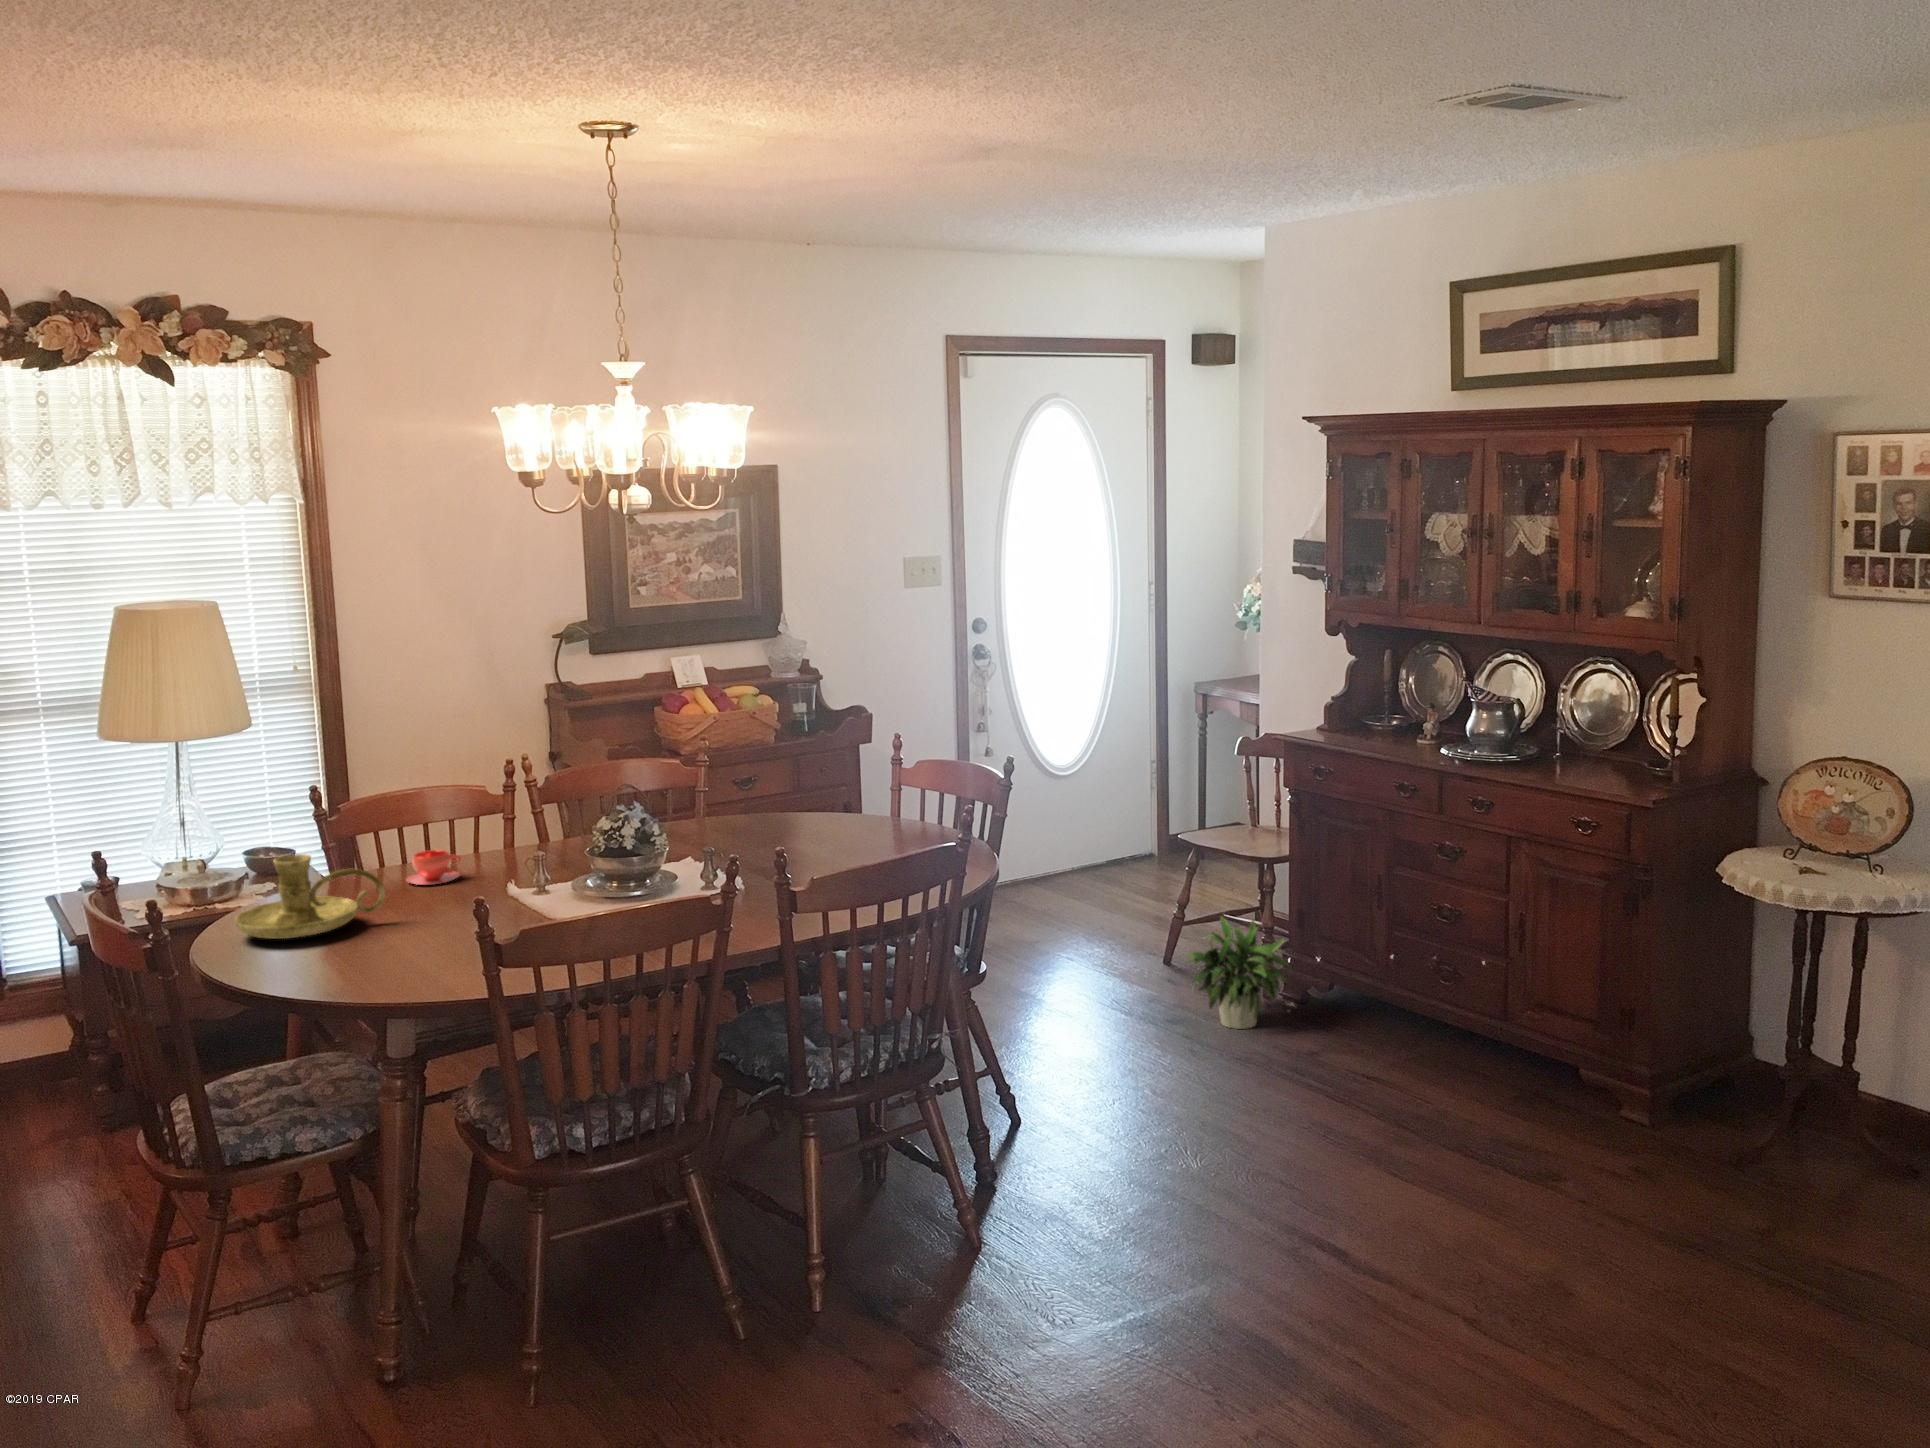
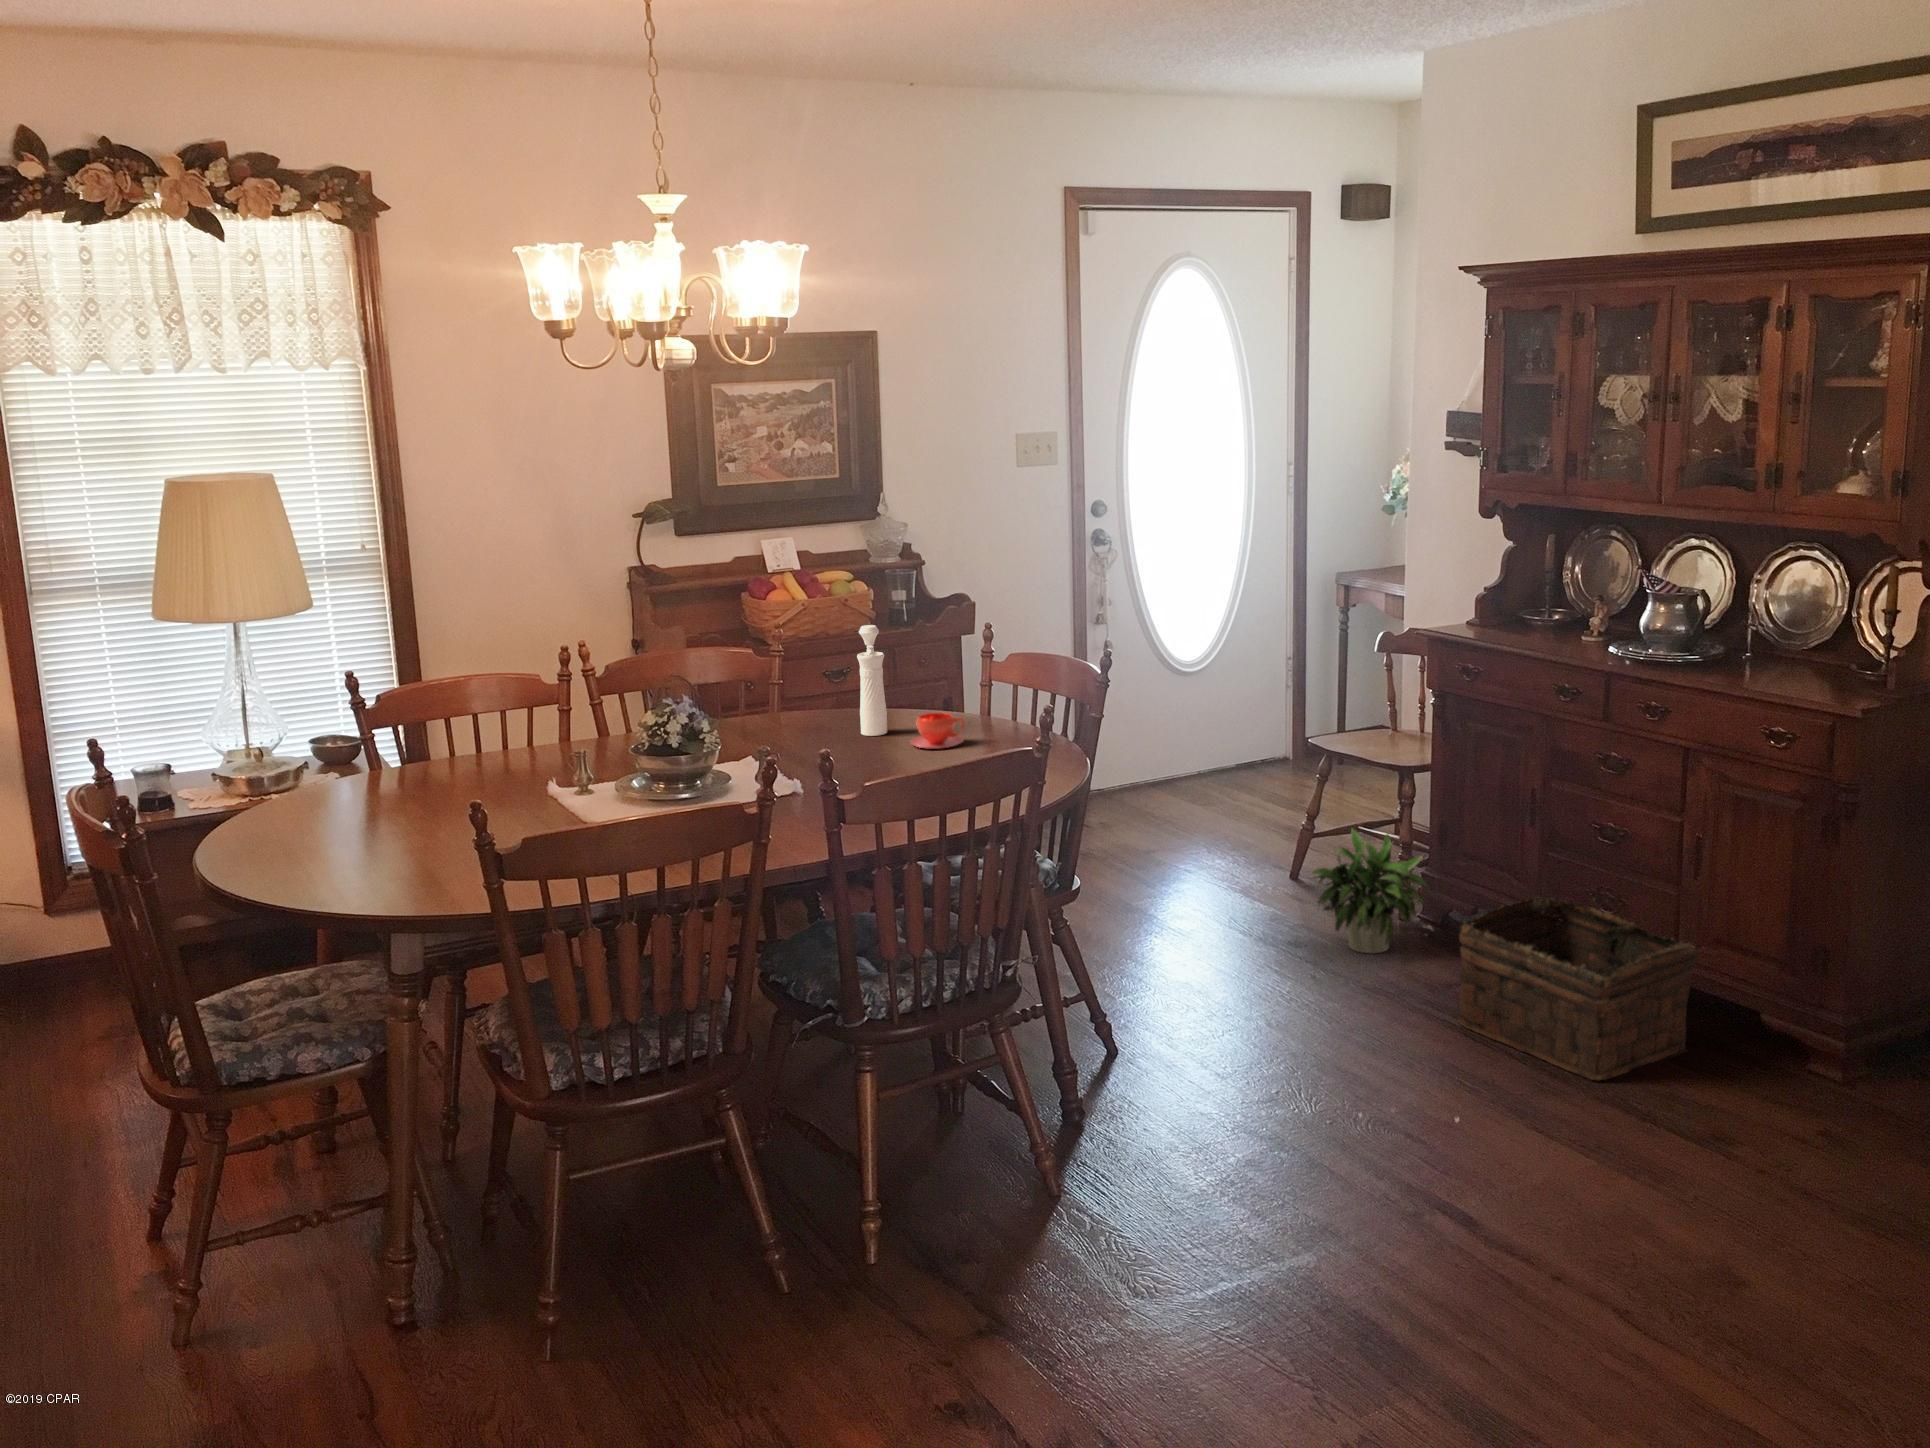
pepper mill: none [781,738,809,838] -> present [857,625,887,736]
teacup: present [406,850,461,885] -> present [910,712,965,749]
candle holder: present [235,854,385,939] -> none [244,746,407,838]
basket: none [1320,971,1525,1130] -> present [1458,897,1698,1080]

